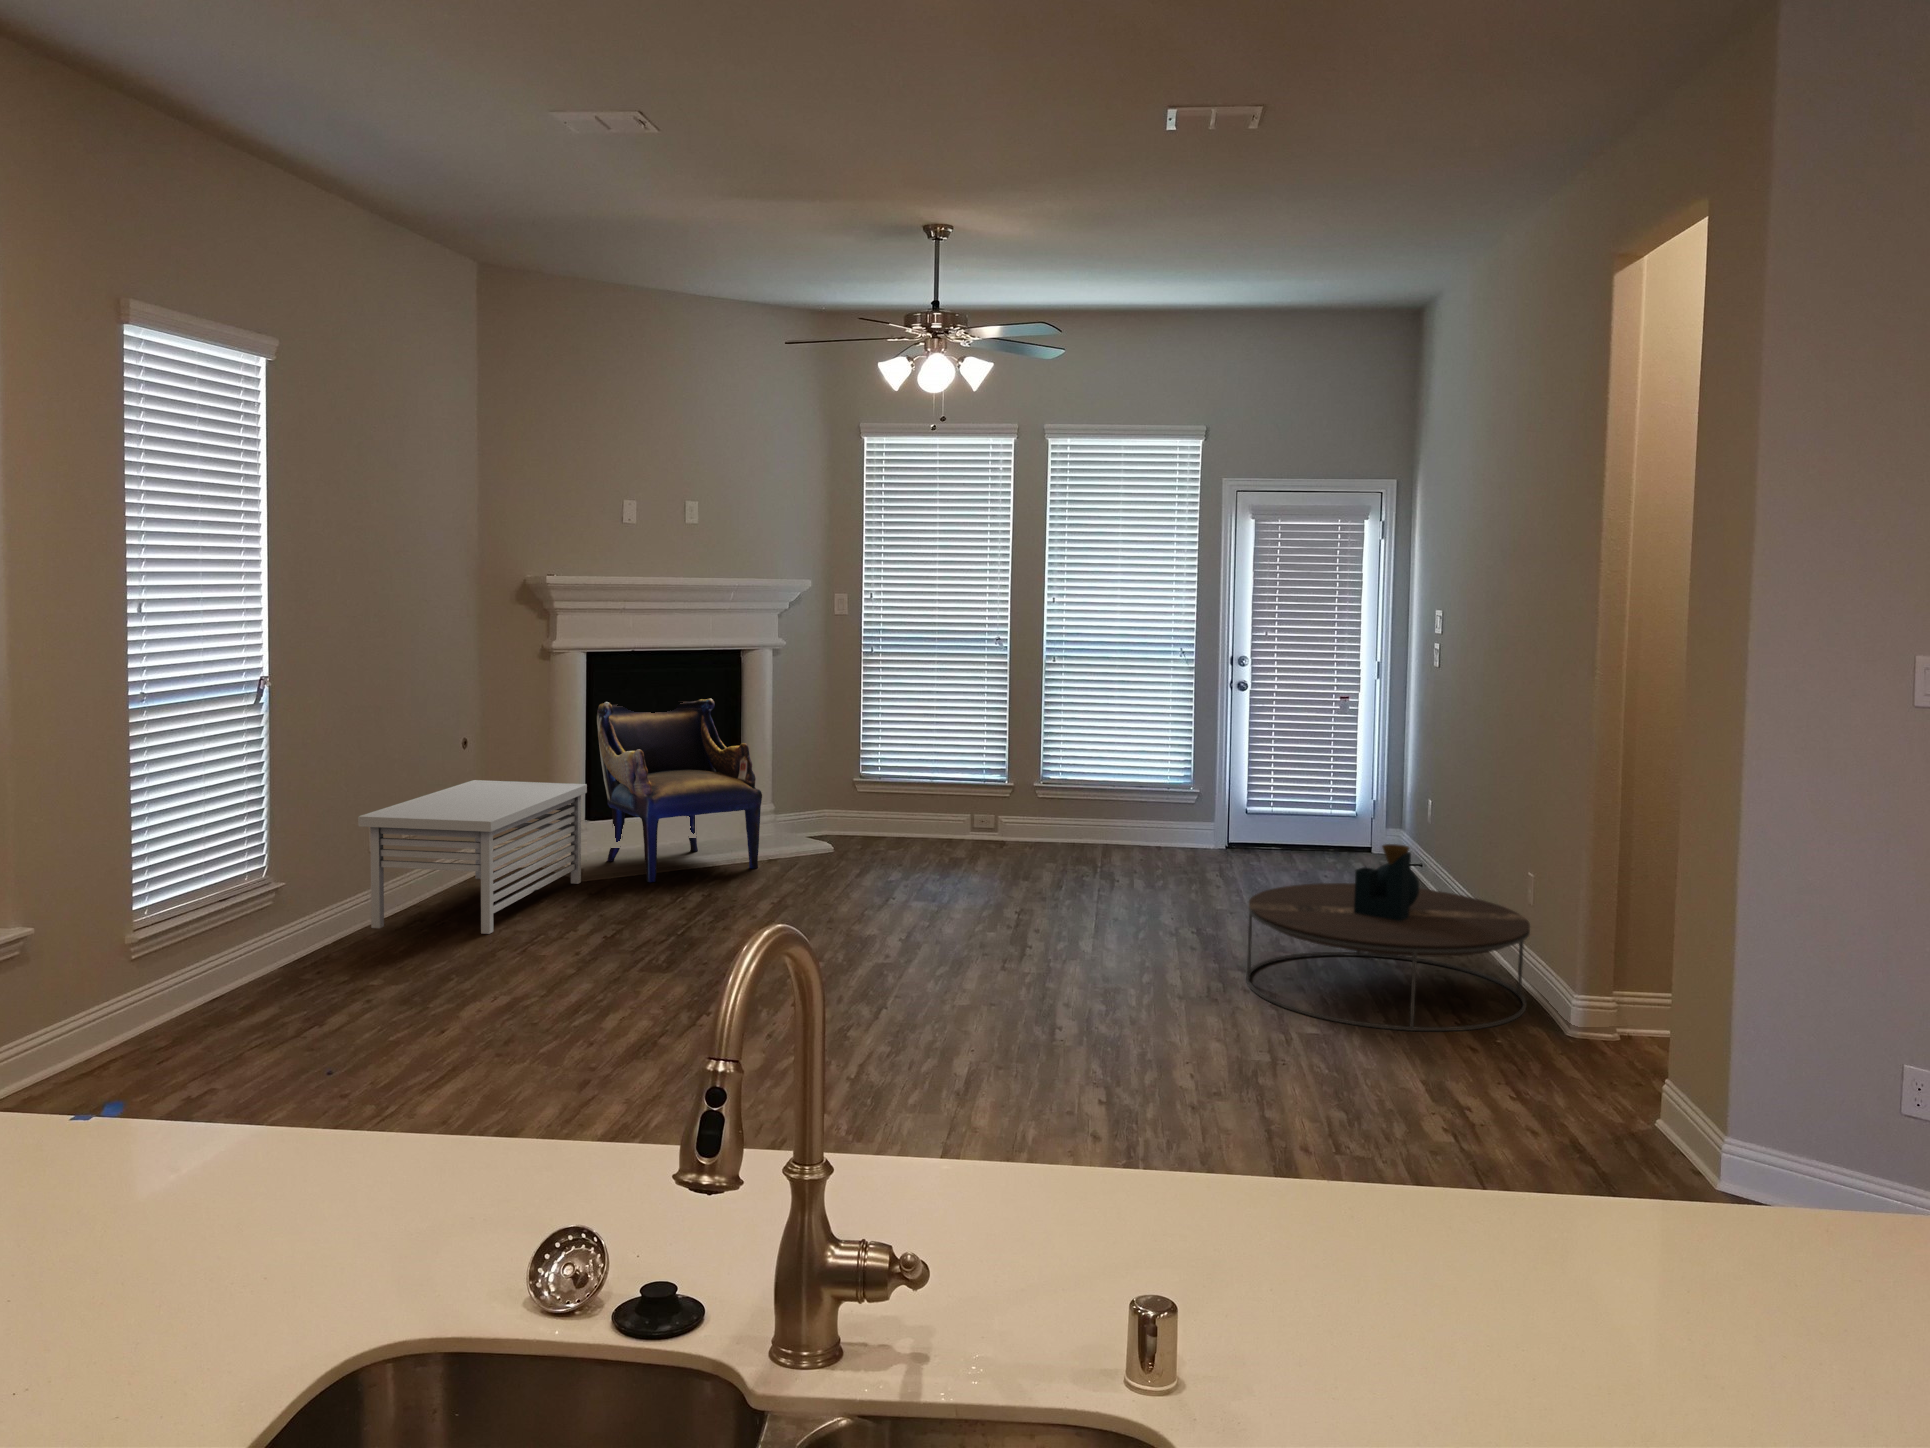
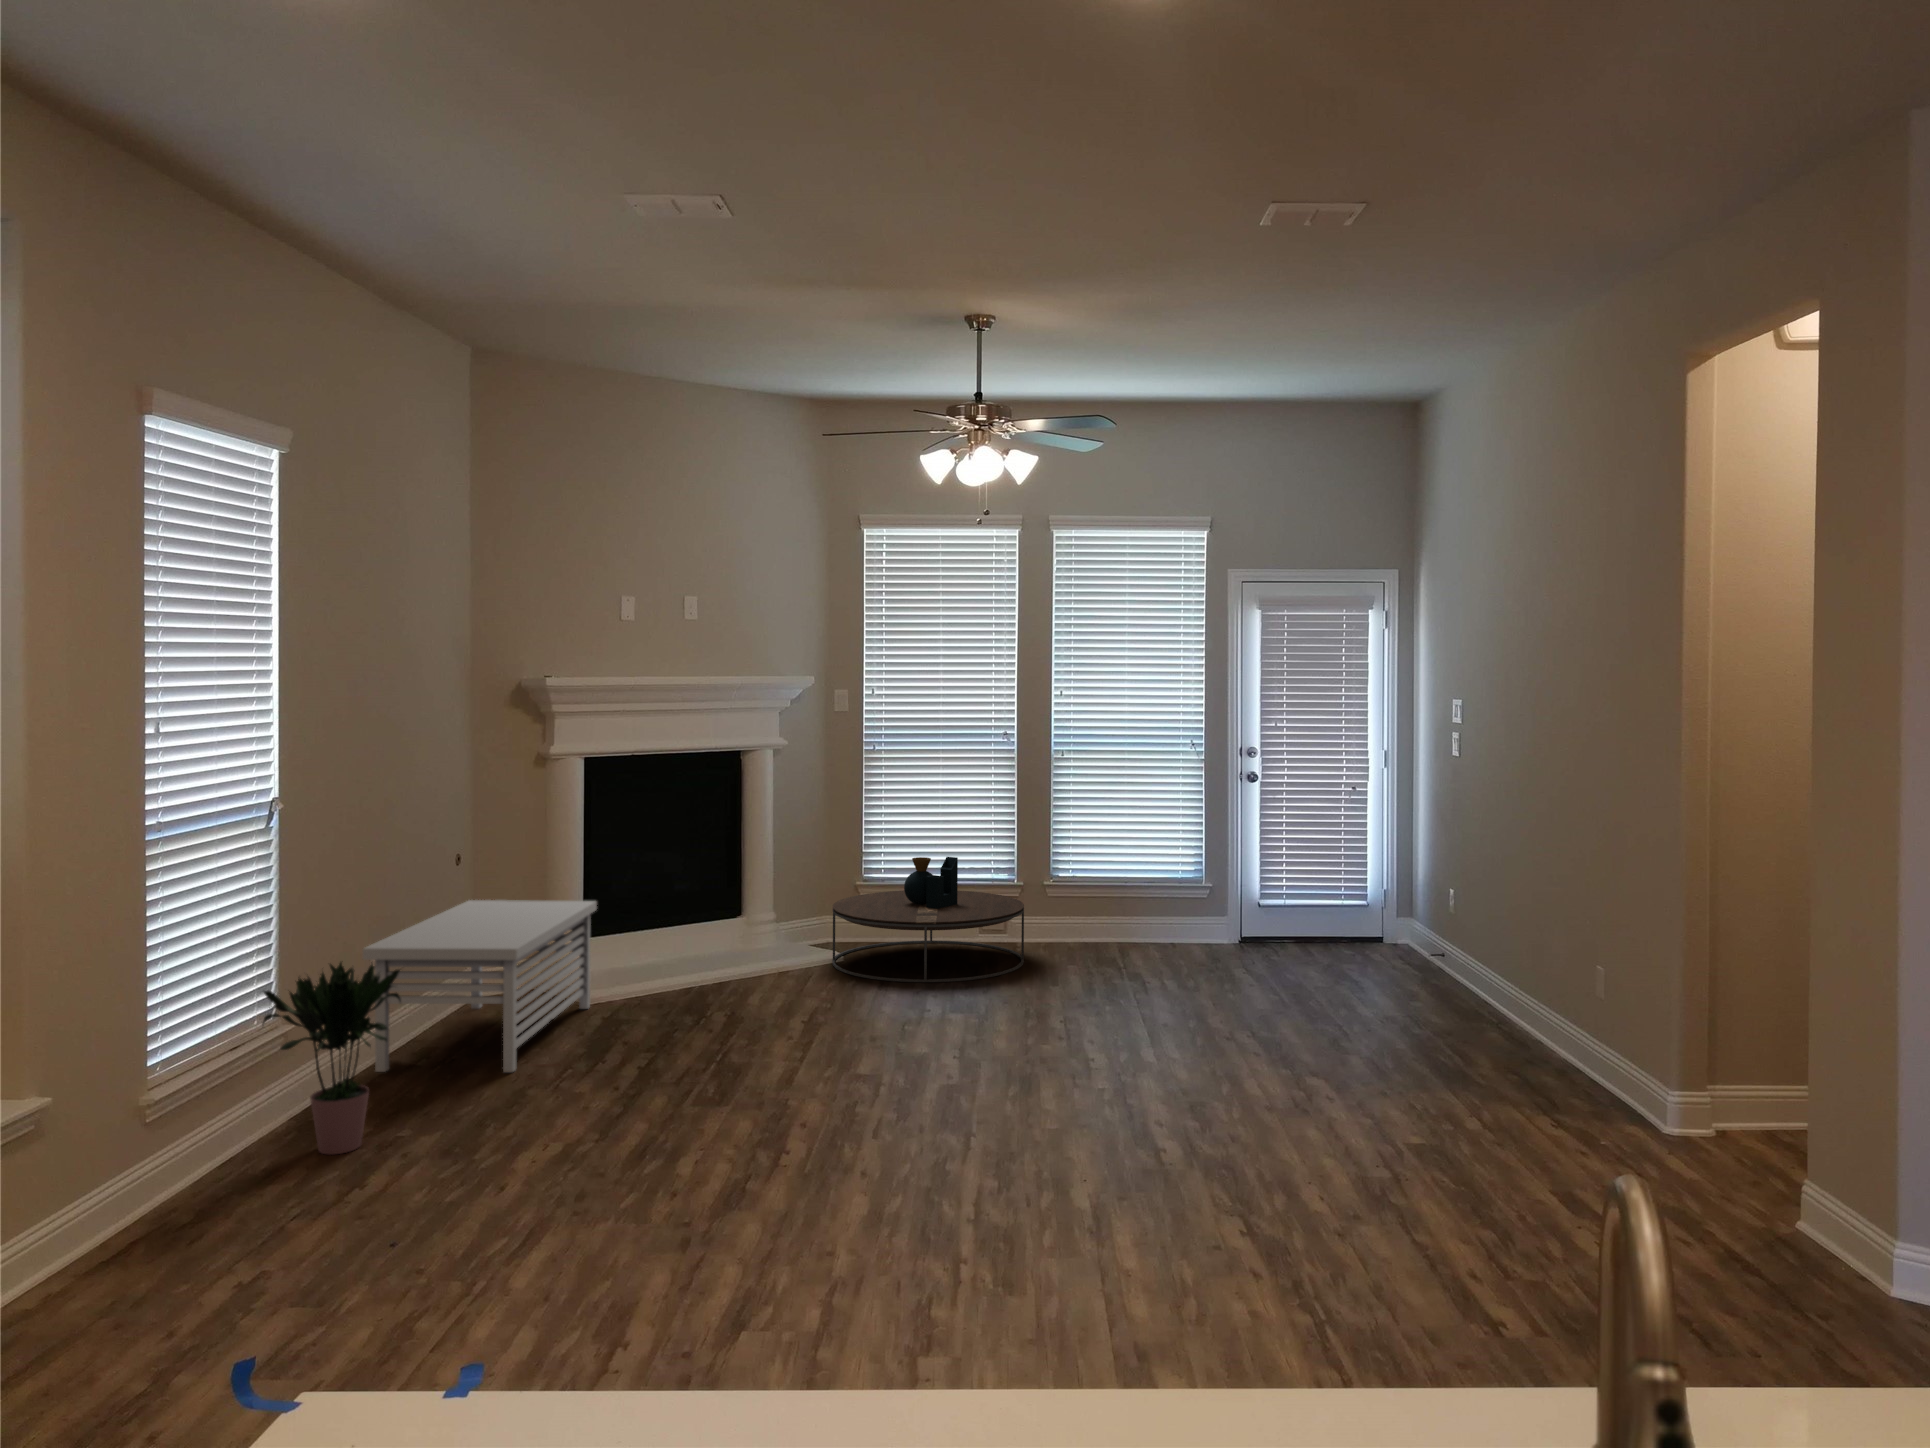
armchair: present [597,698,762,882] -> none [599,804,779,1004]
potted plant: none [241,814,381,993] -> present [262,962,401,1154]
coffee table: present [1246,844,1530,1031] -> present [832,857,1024,982]

